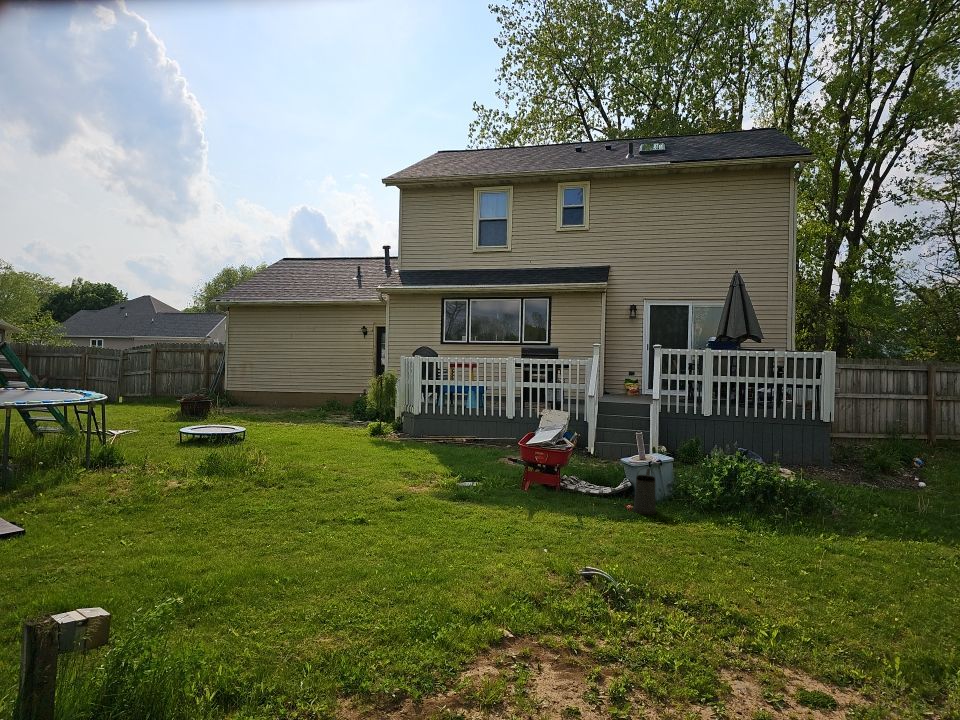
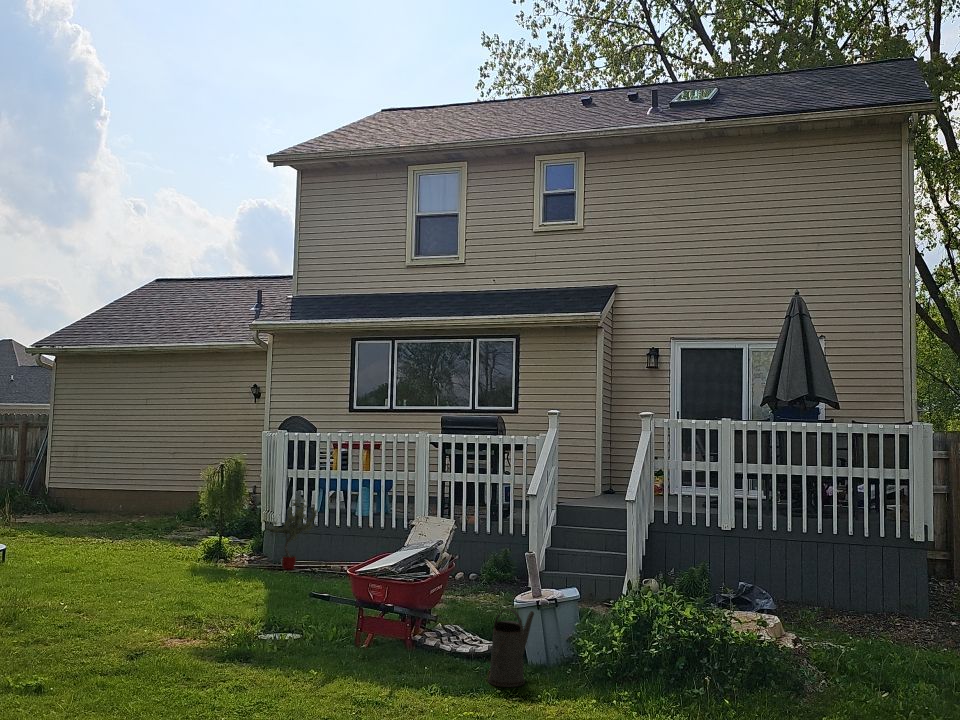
potted tree: none [413,399,448,444] -> present [267,499,317,570]

